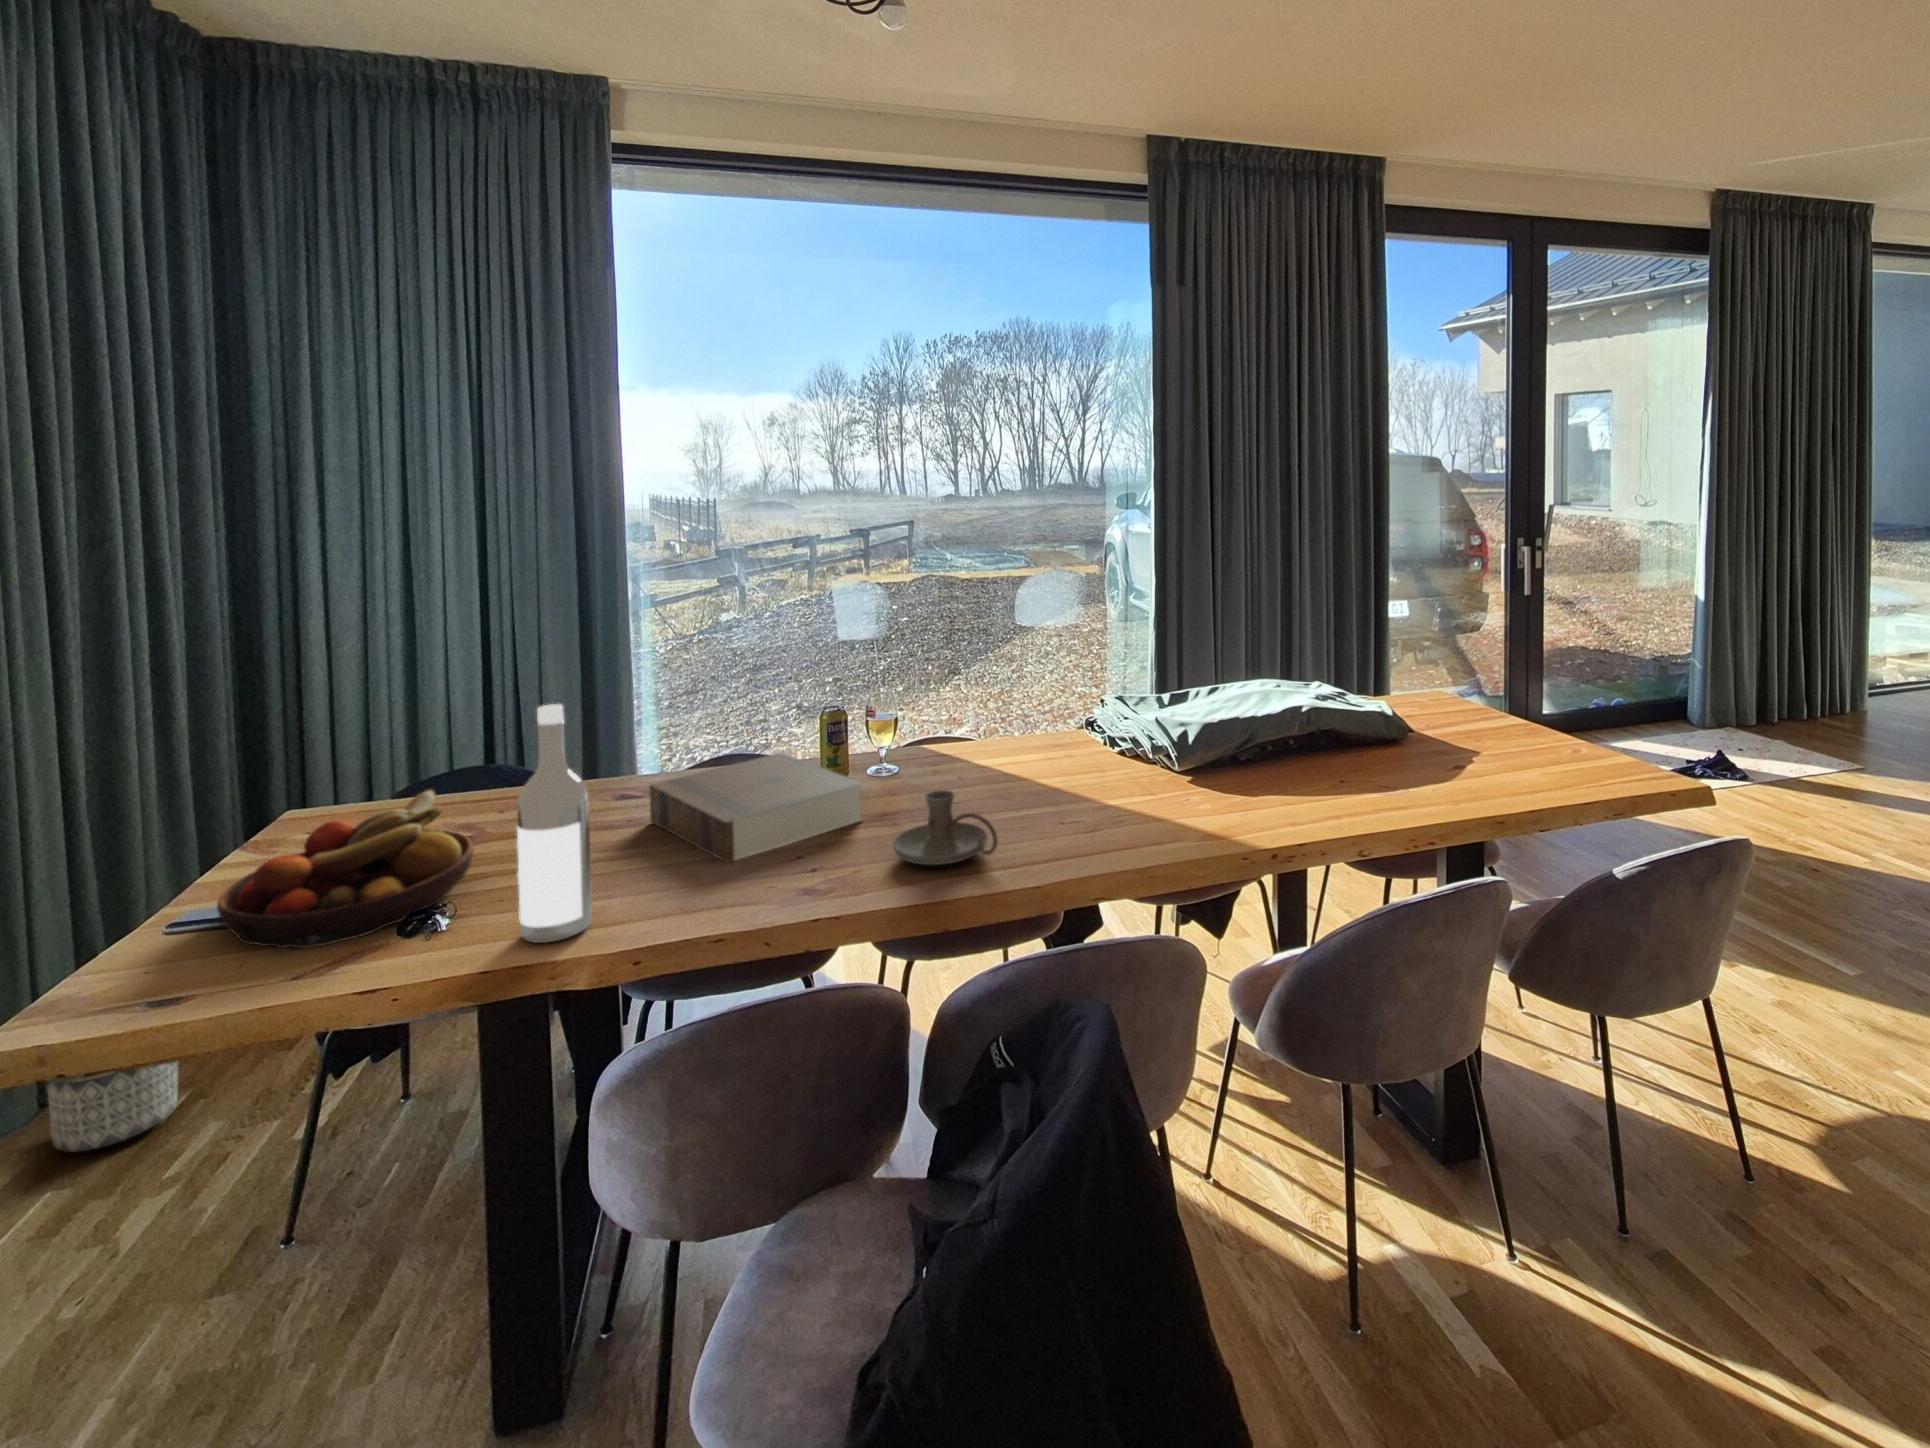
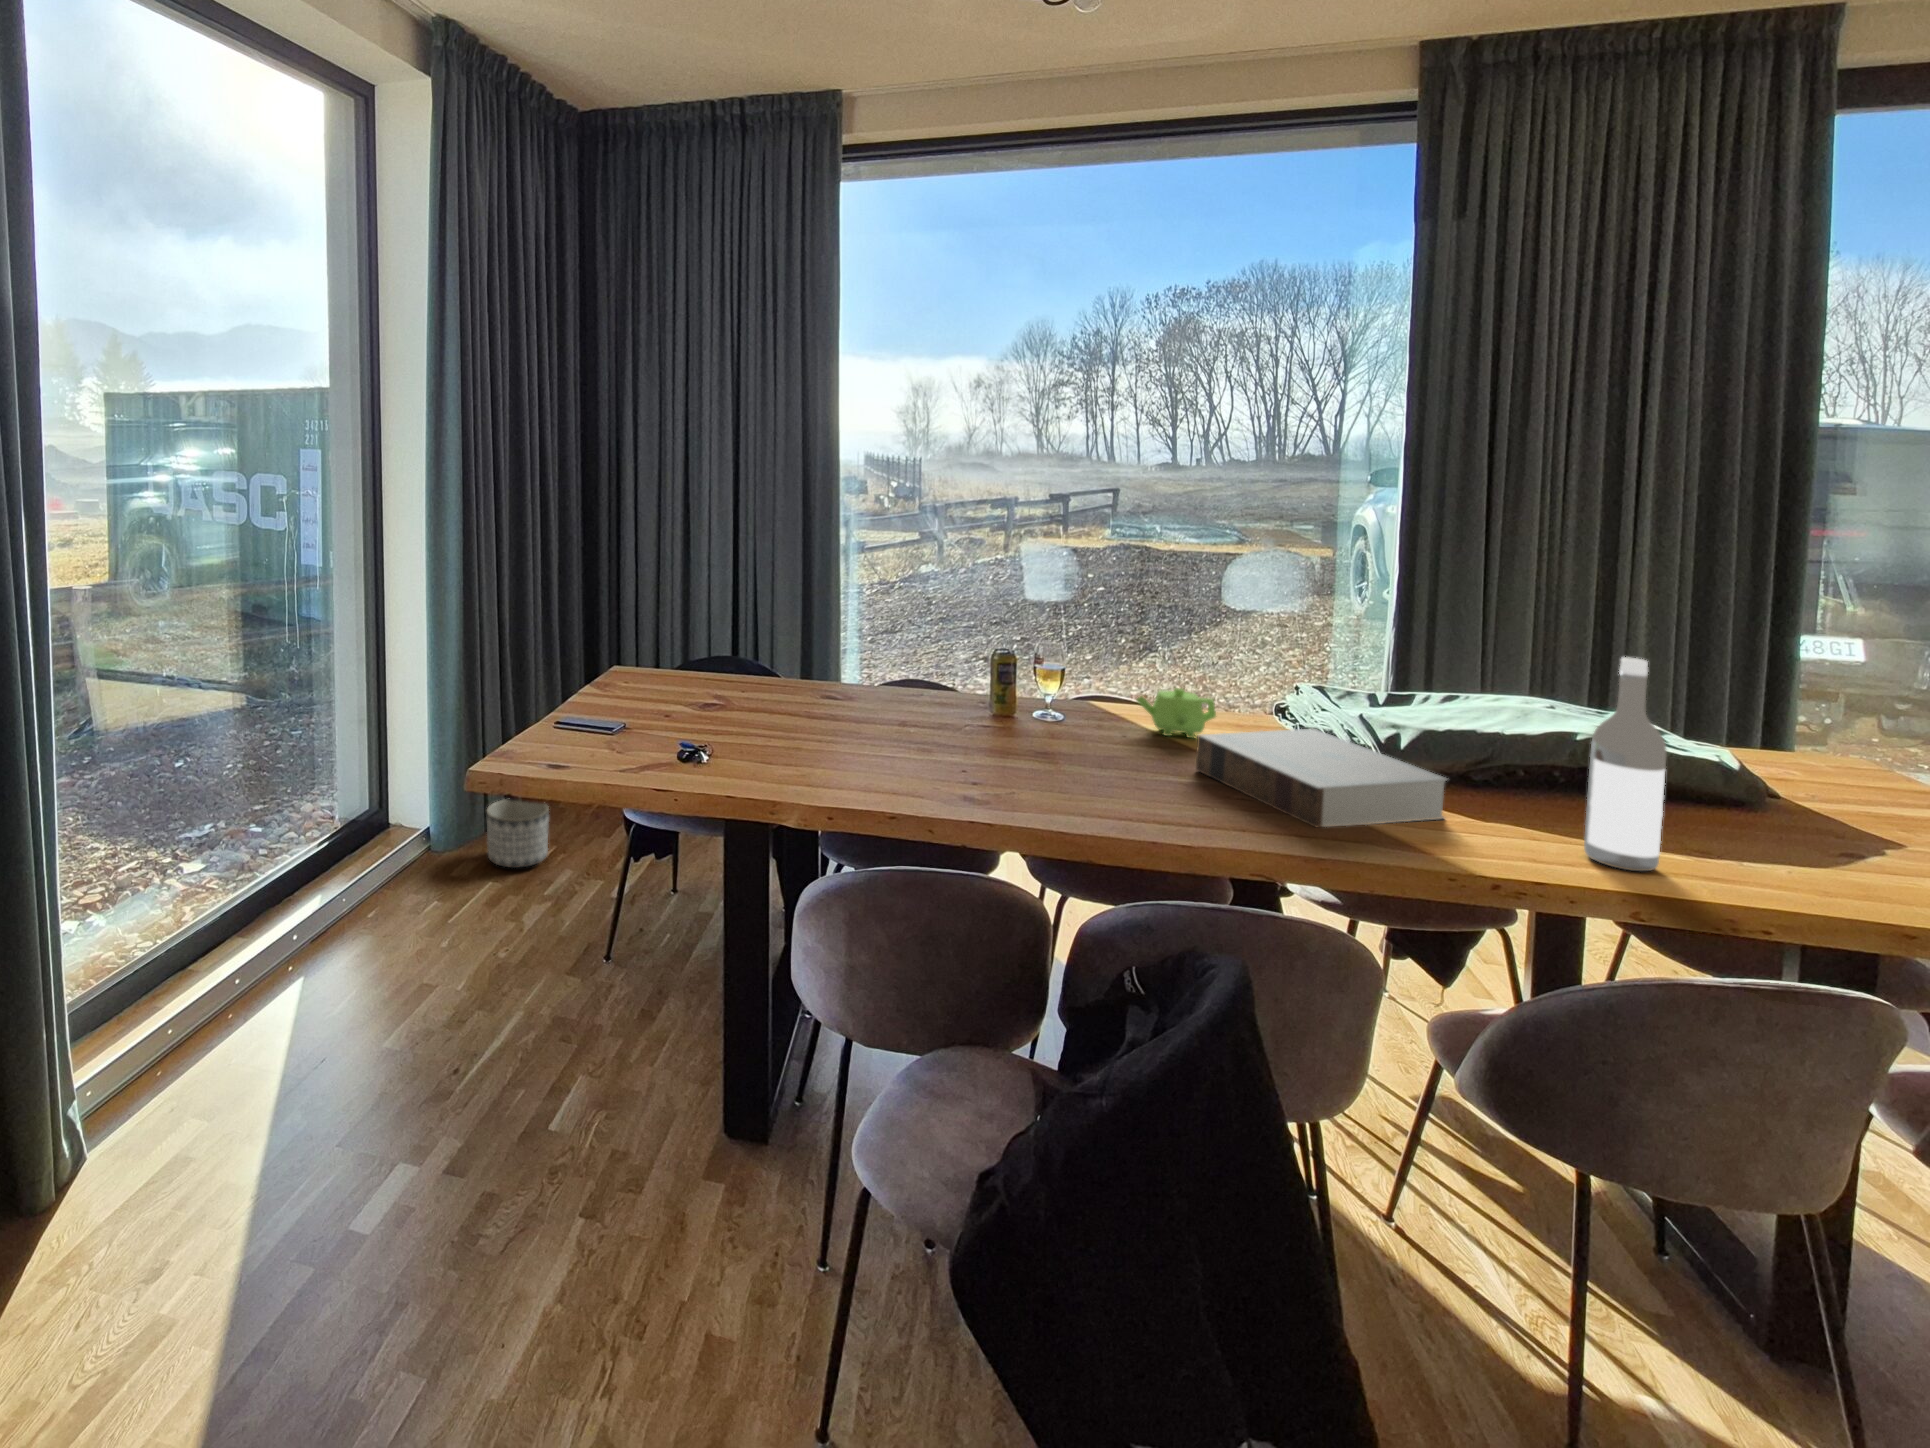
wine bottle: present [517,704,592,943] -> present [1584,657,1666,871]
teapot: none [964,715,1036,765] -> present [1137,688,1216,738]
book: present [649,753,862,863] -> present [1196,729,1447,827]
fruit bowl: present [217,790,473,948] -> none [584,660,726,749]
candle holder: present [893,790,998,865] -> none [1044,737,1145,806]

